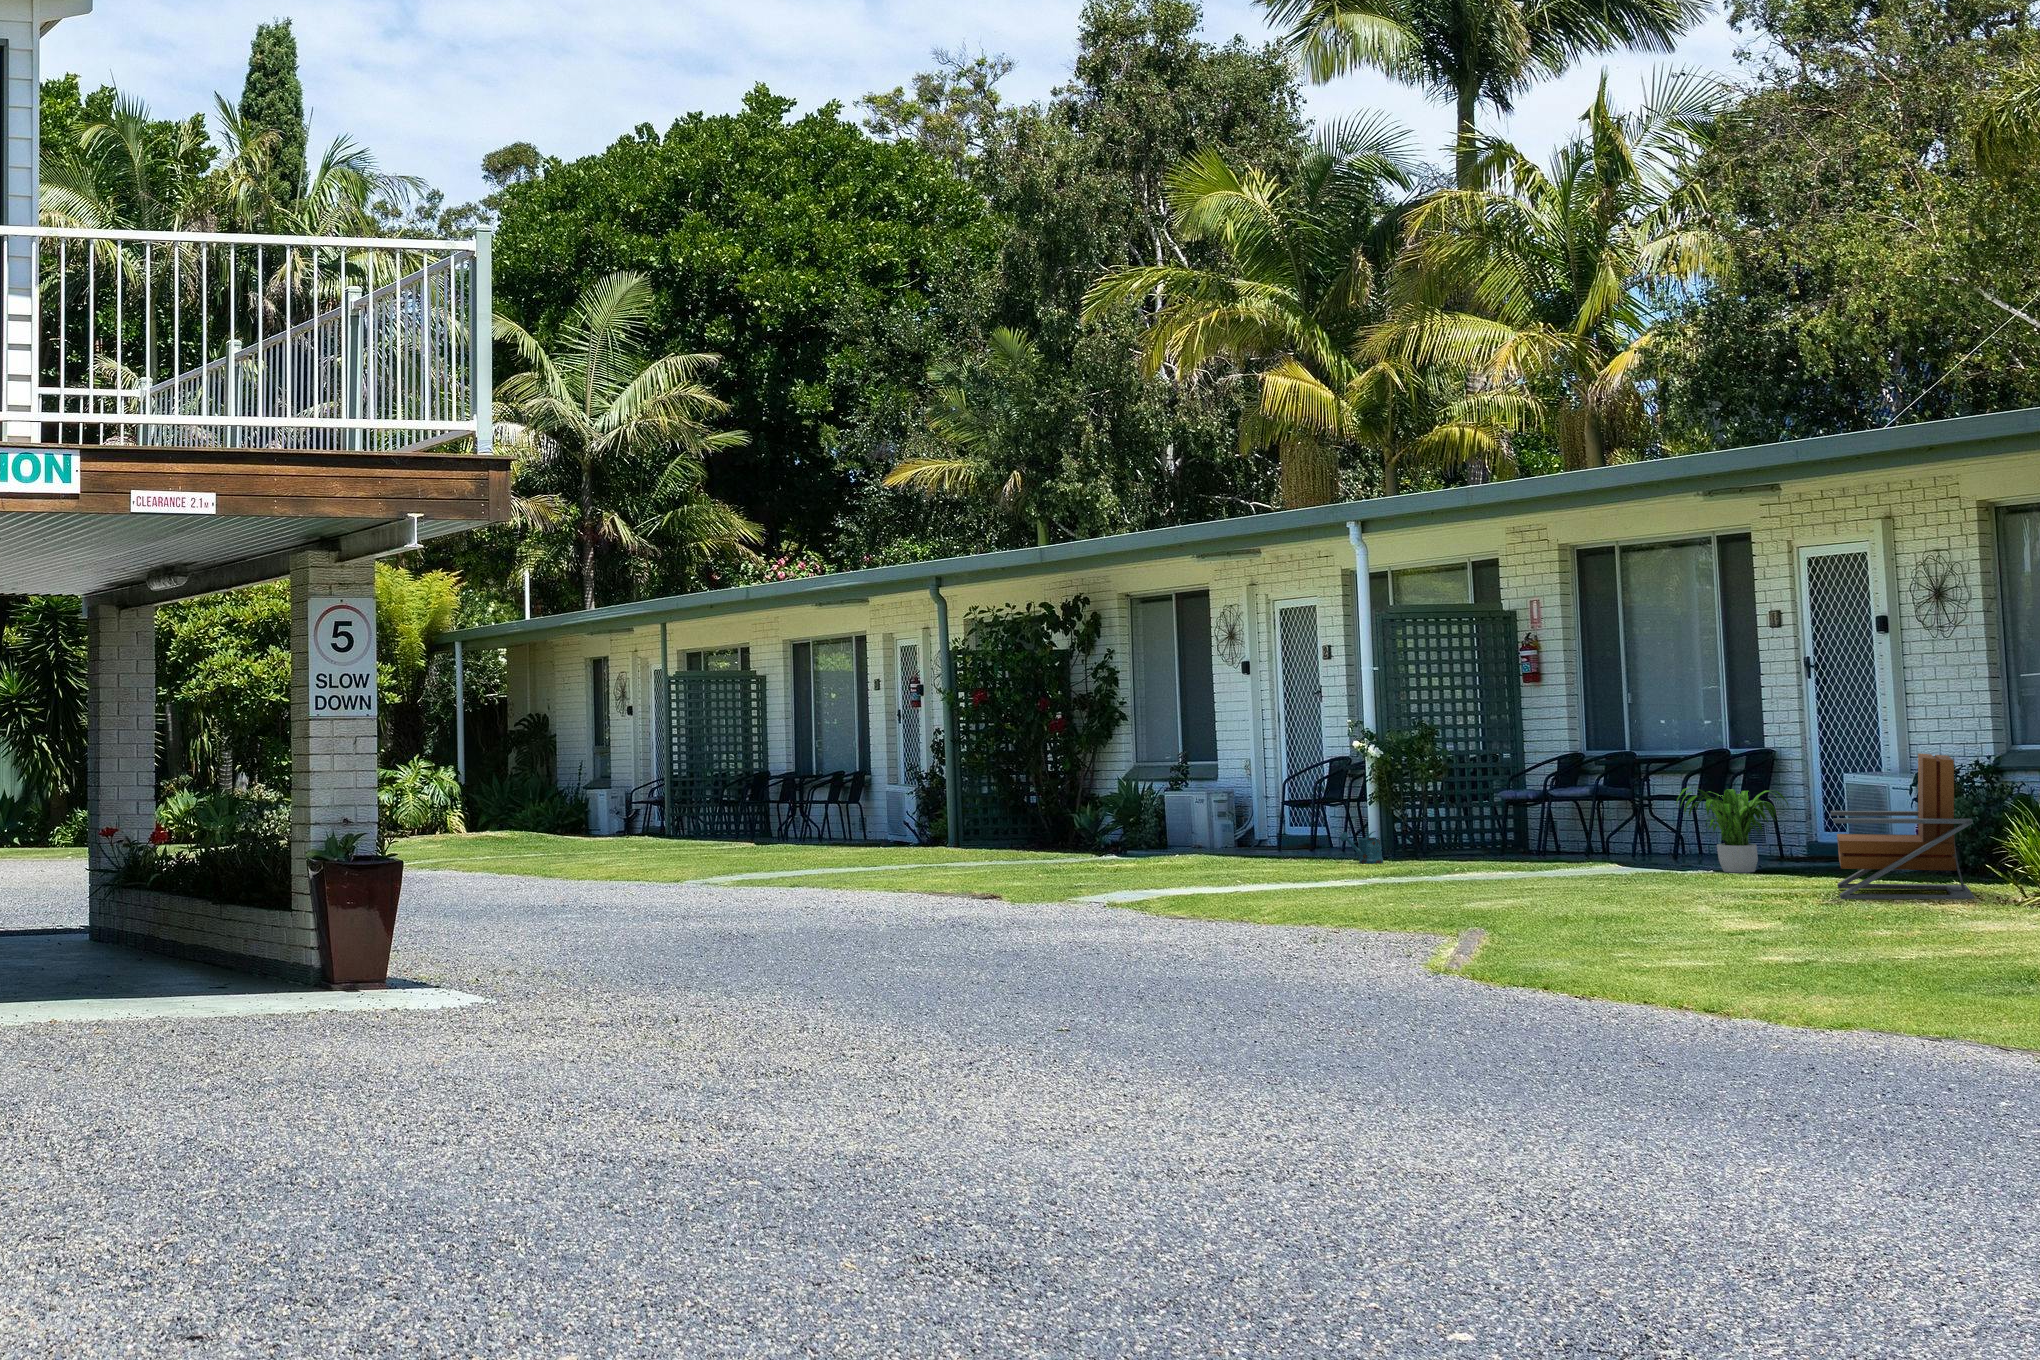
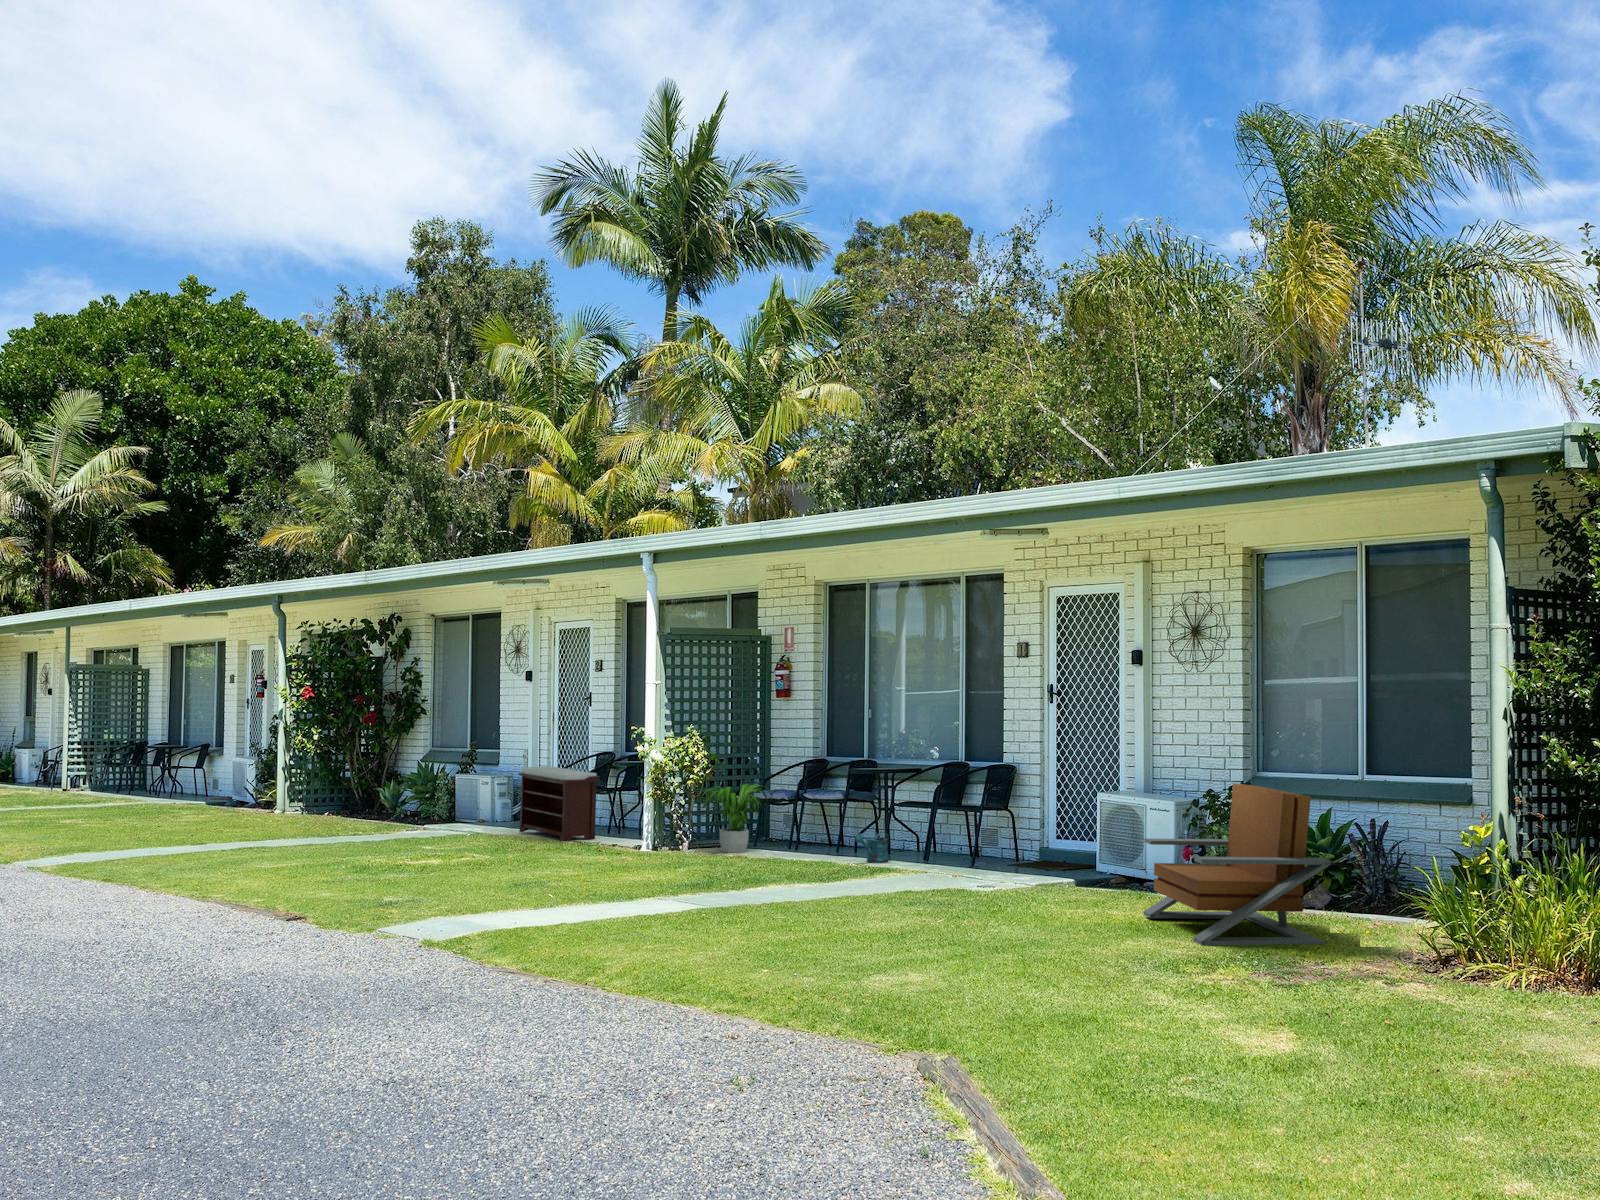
bench: none [1237,774,1330,858] -> present [519,766,600,841]
potted plant: present [1676,788,1789,873] -> present [700,784,772,853]
watering can: present [1340,831,1383,864] -> present [855,832,889,863]

